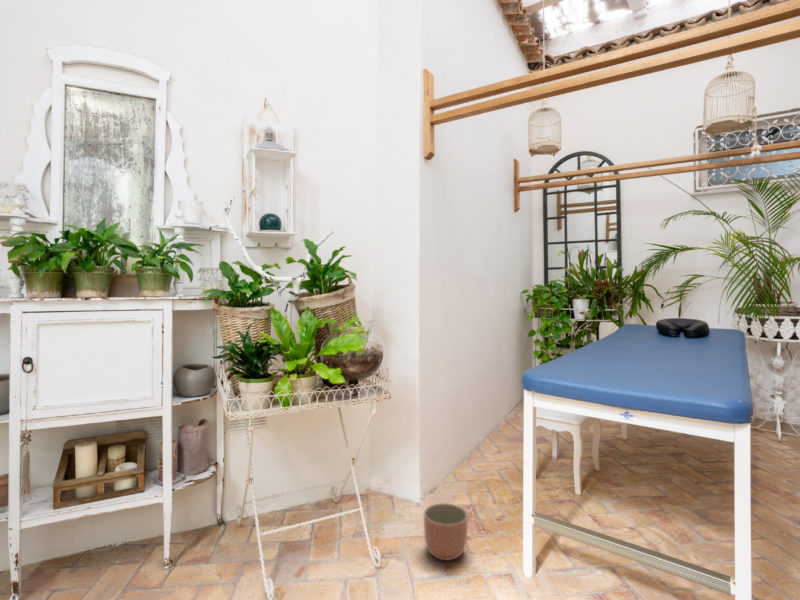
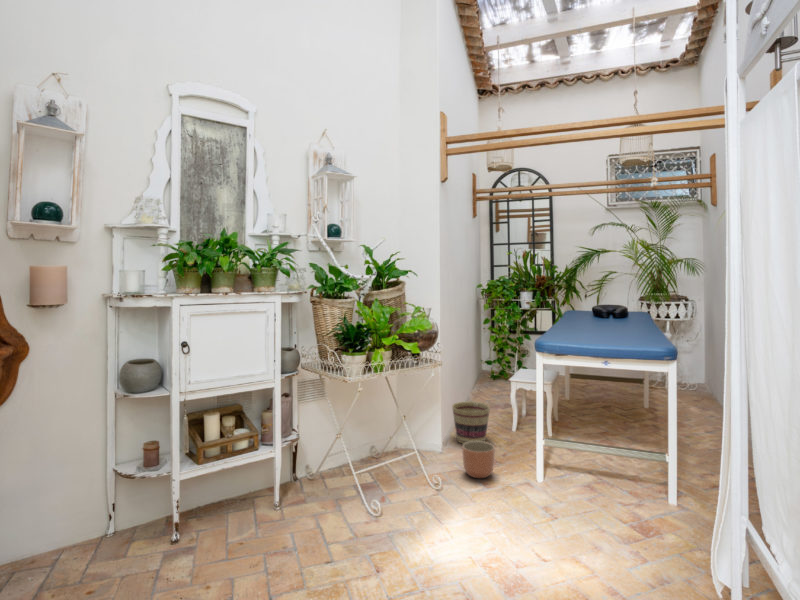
basket: none [442,440,491,501] -> present [452,401,490,444]

